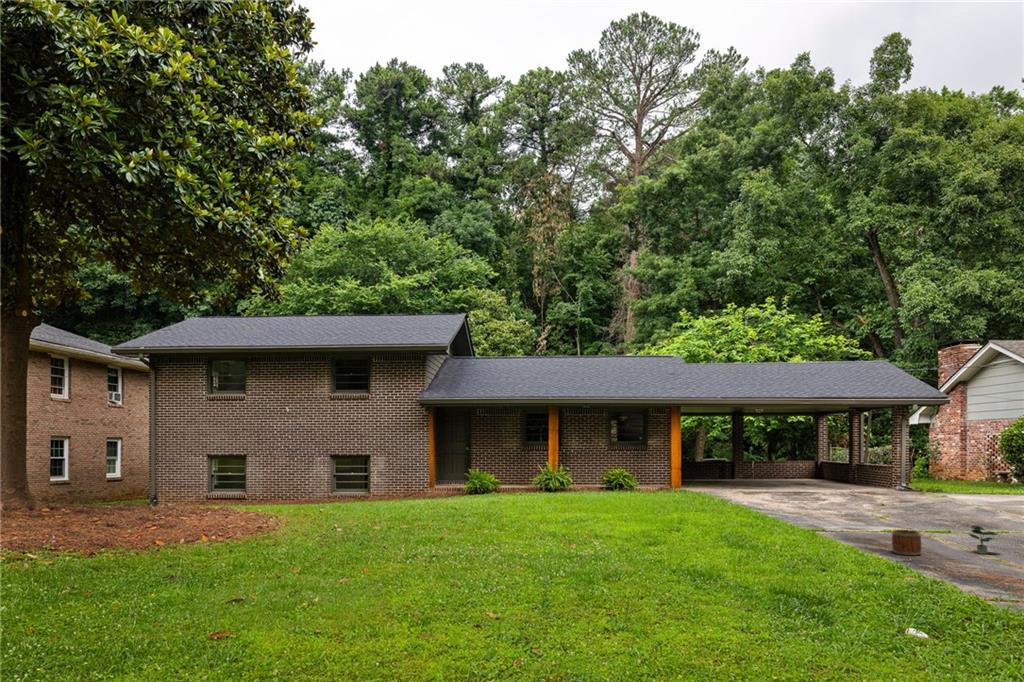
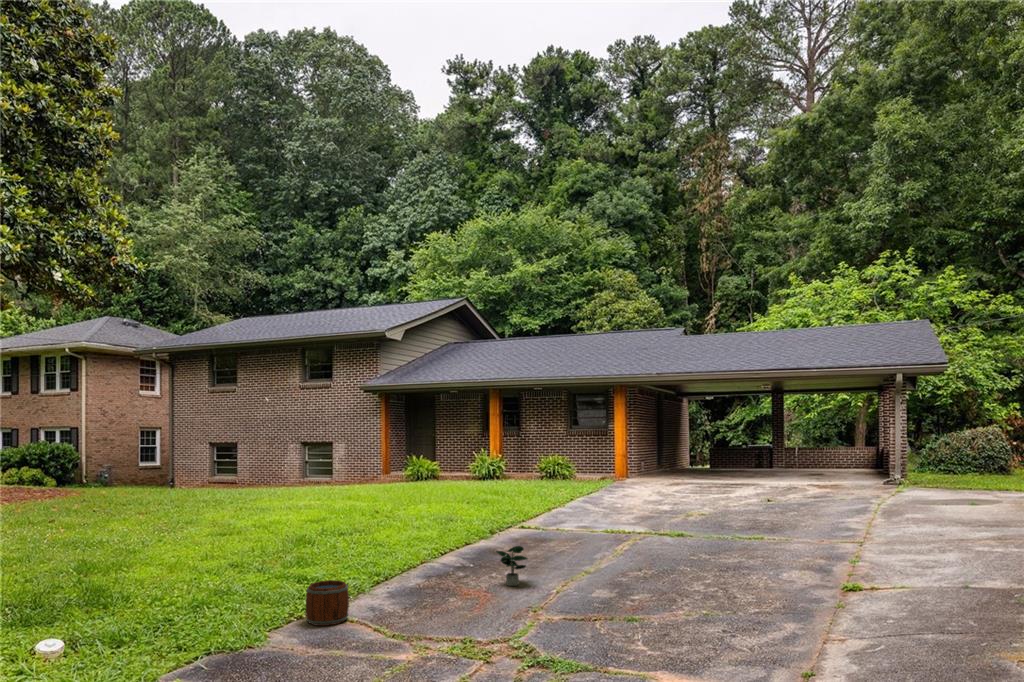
bucket: present [892,530,921,556] -> present [306,580,349,626]

